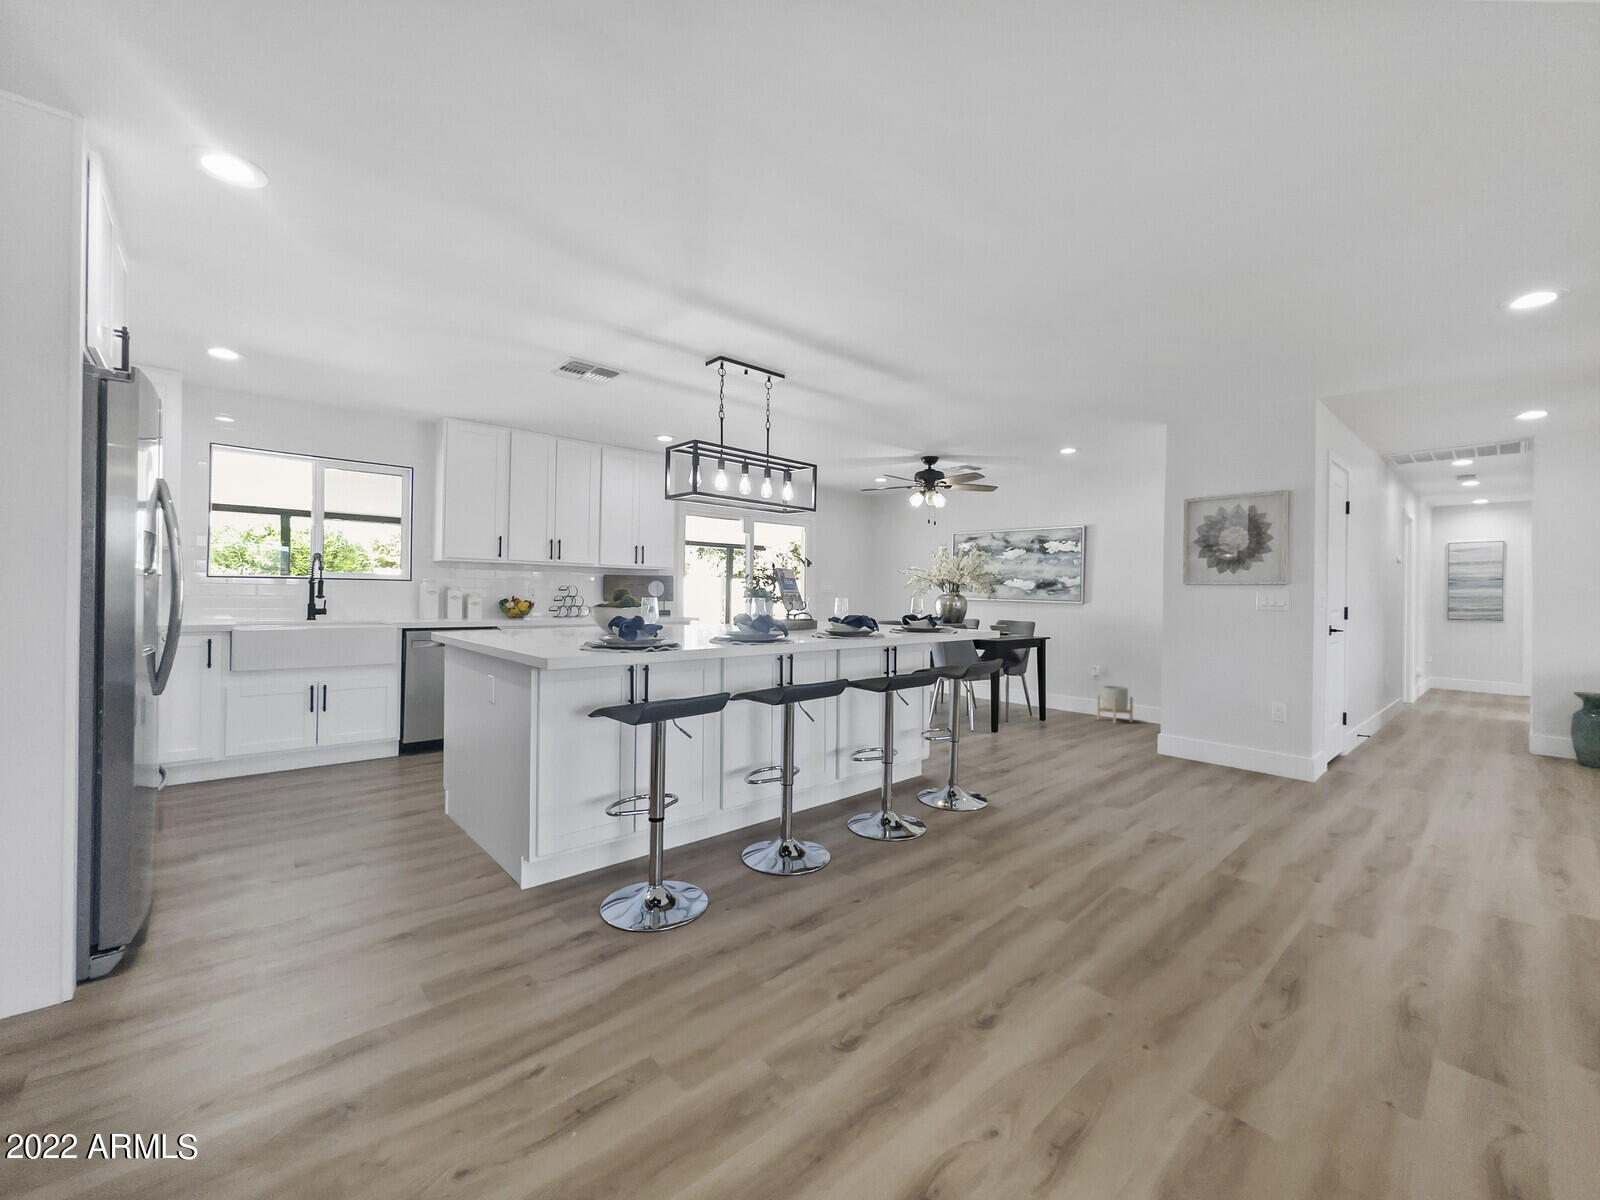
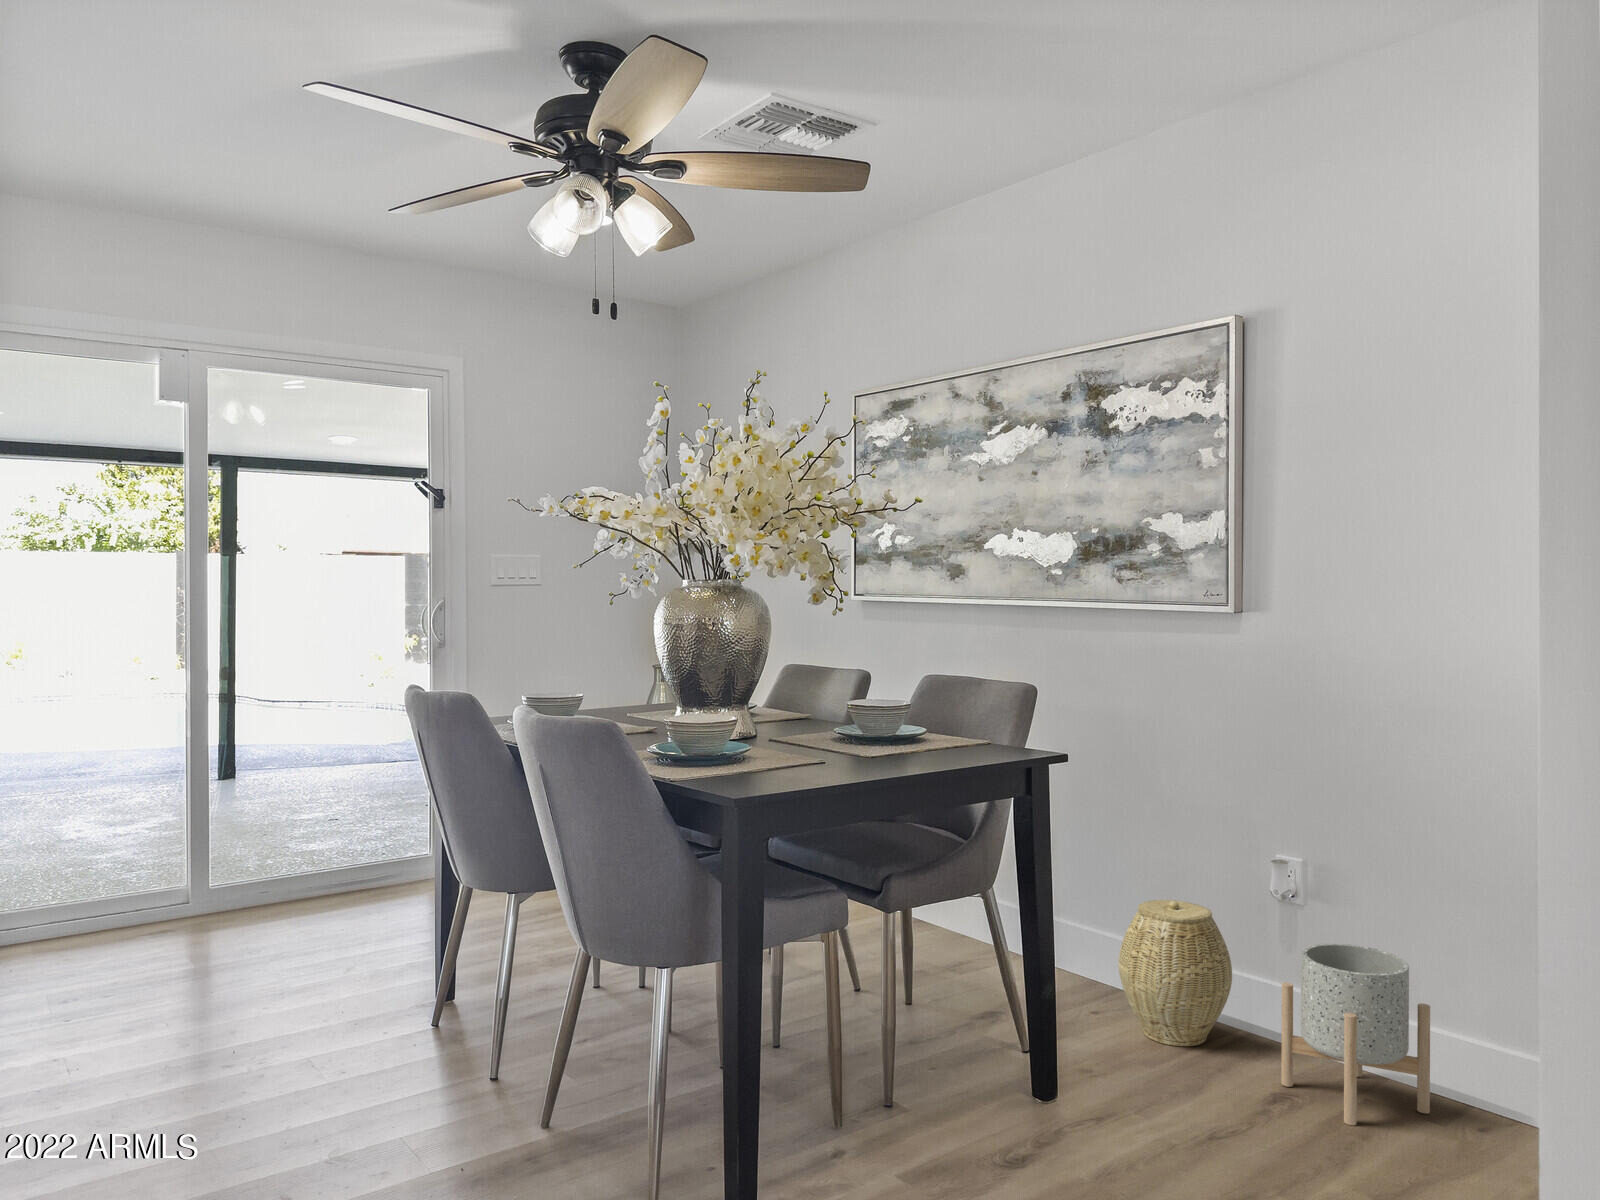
woven basket: none [1052,680,1082,716] -> present [1119,900,1232,1046]

